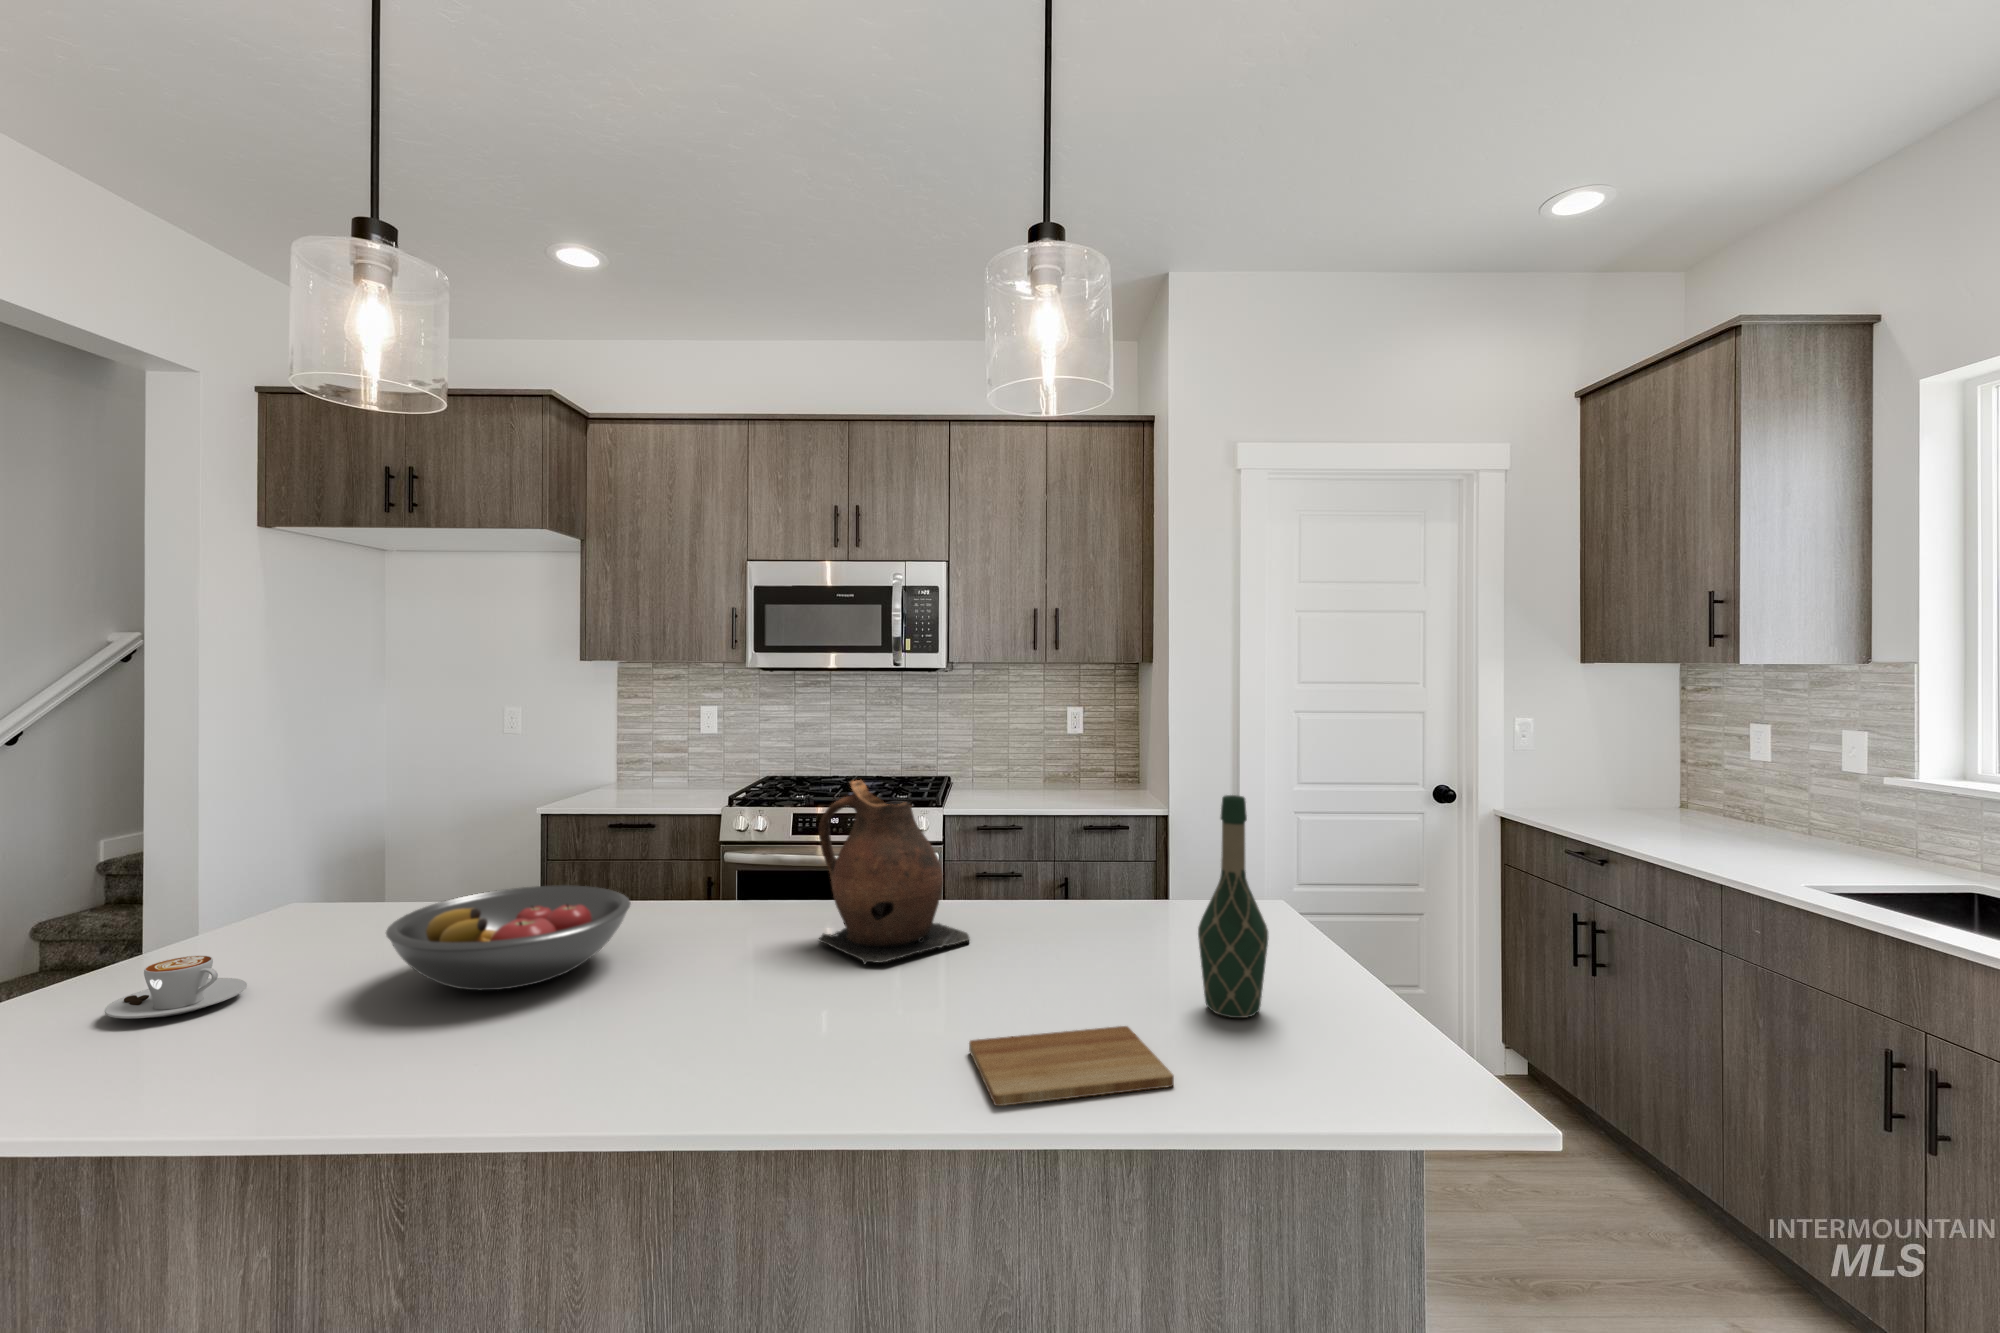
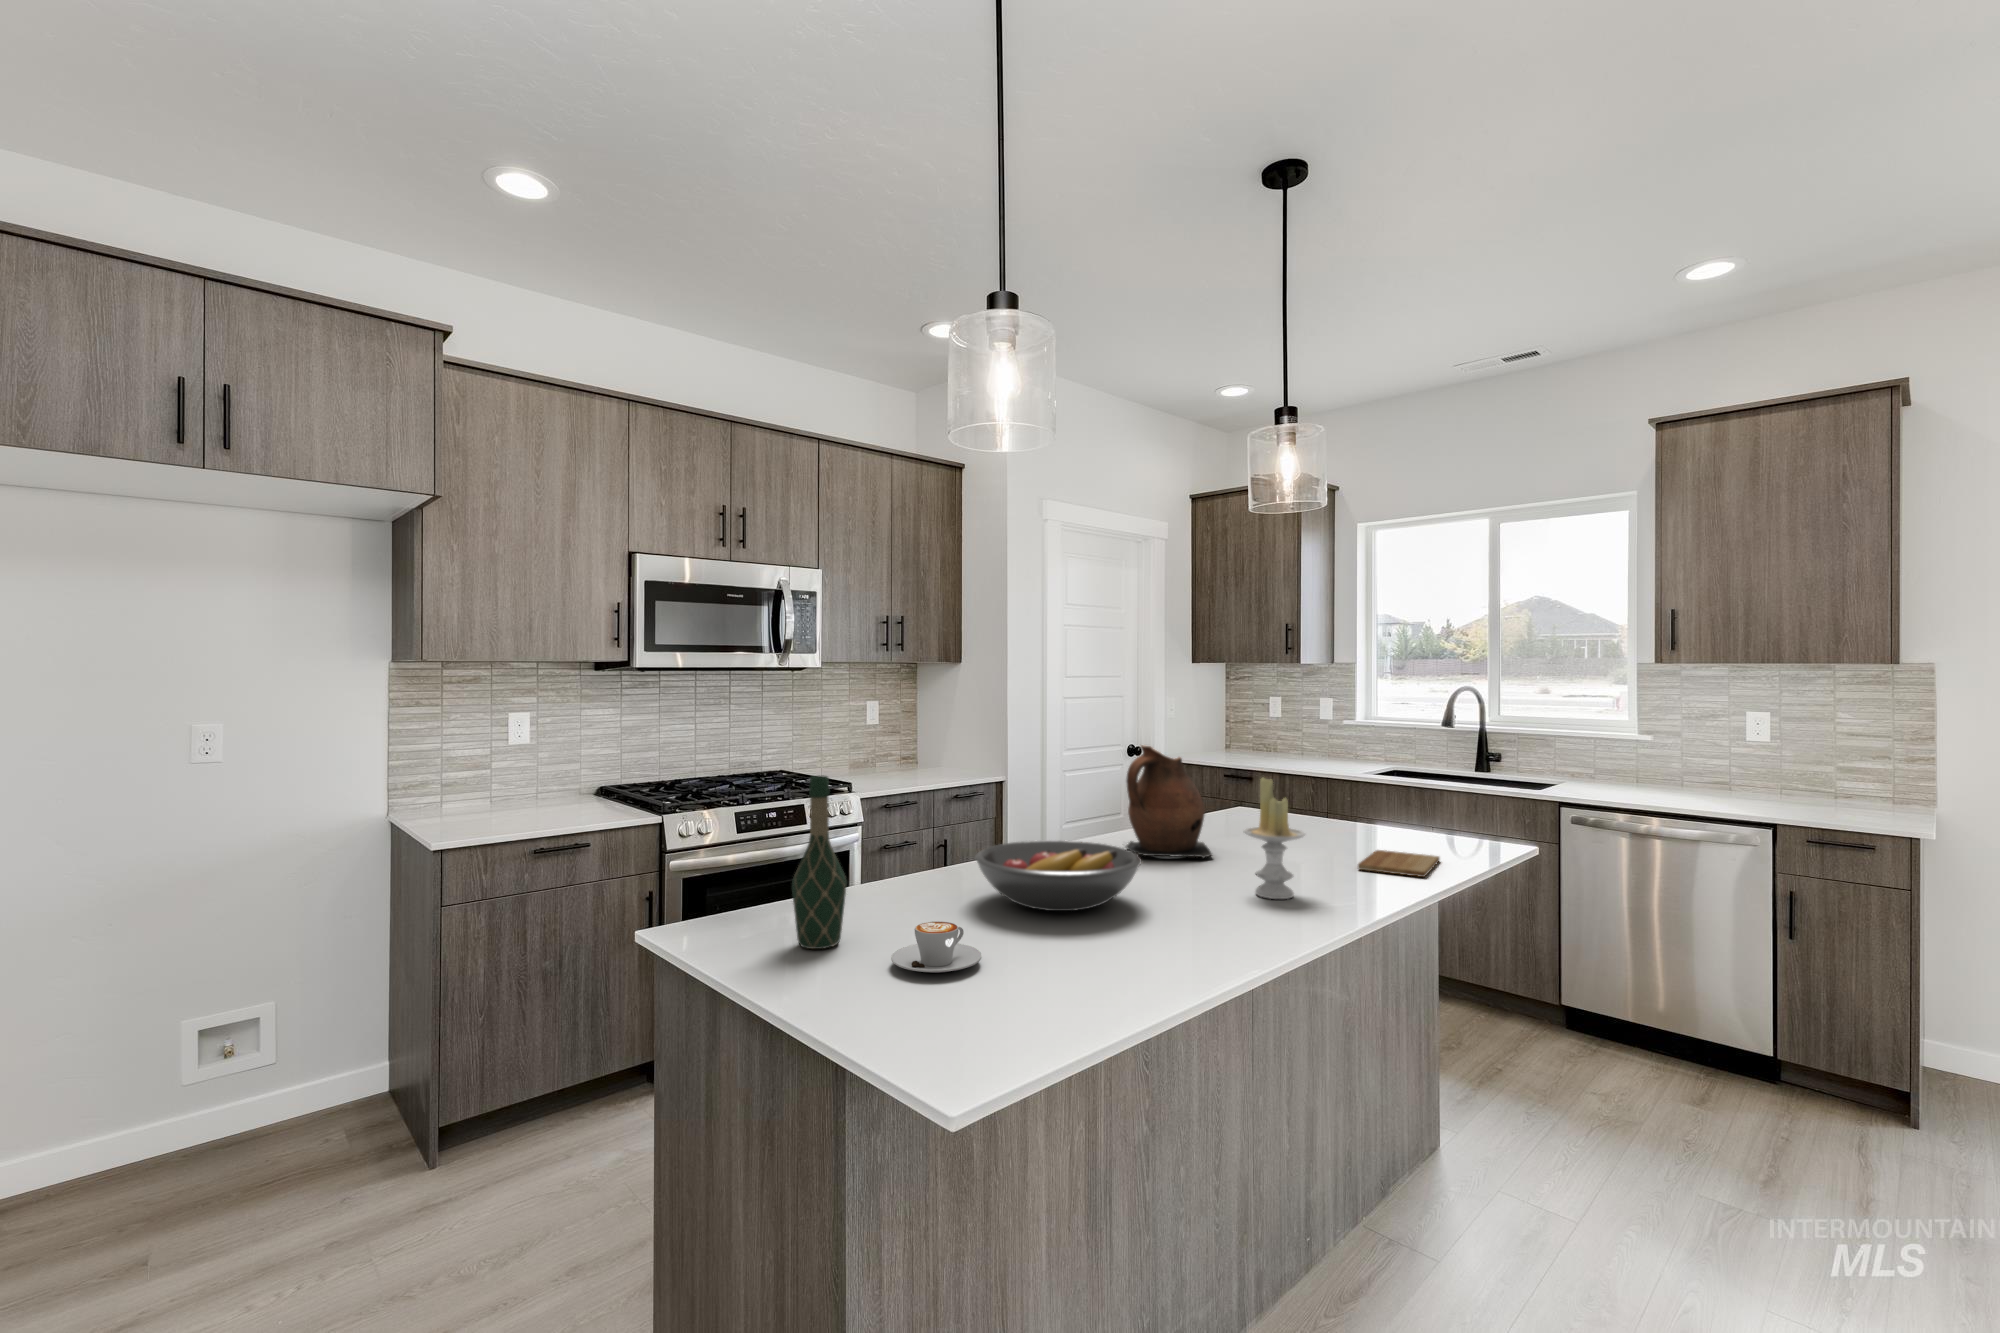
wine bottle: present [1198,795,1268,1018] -> present [792,775,847,949]
candle: none [646,848,750,1061] -> present [1244,778,1305,899]

